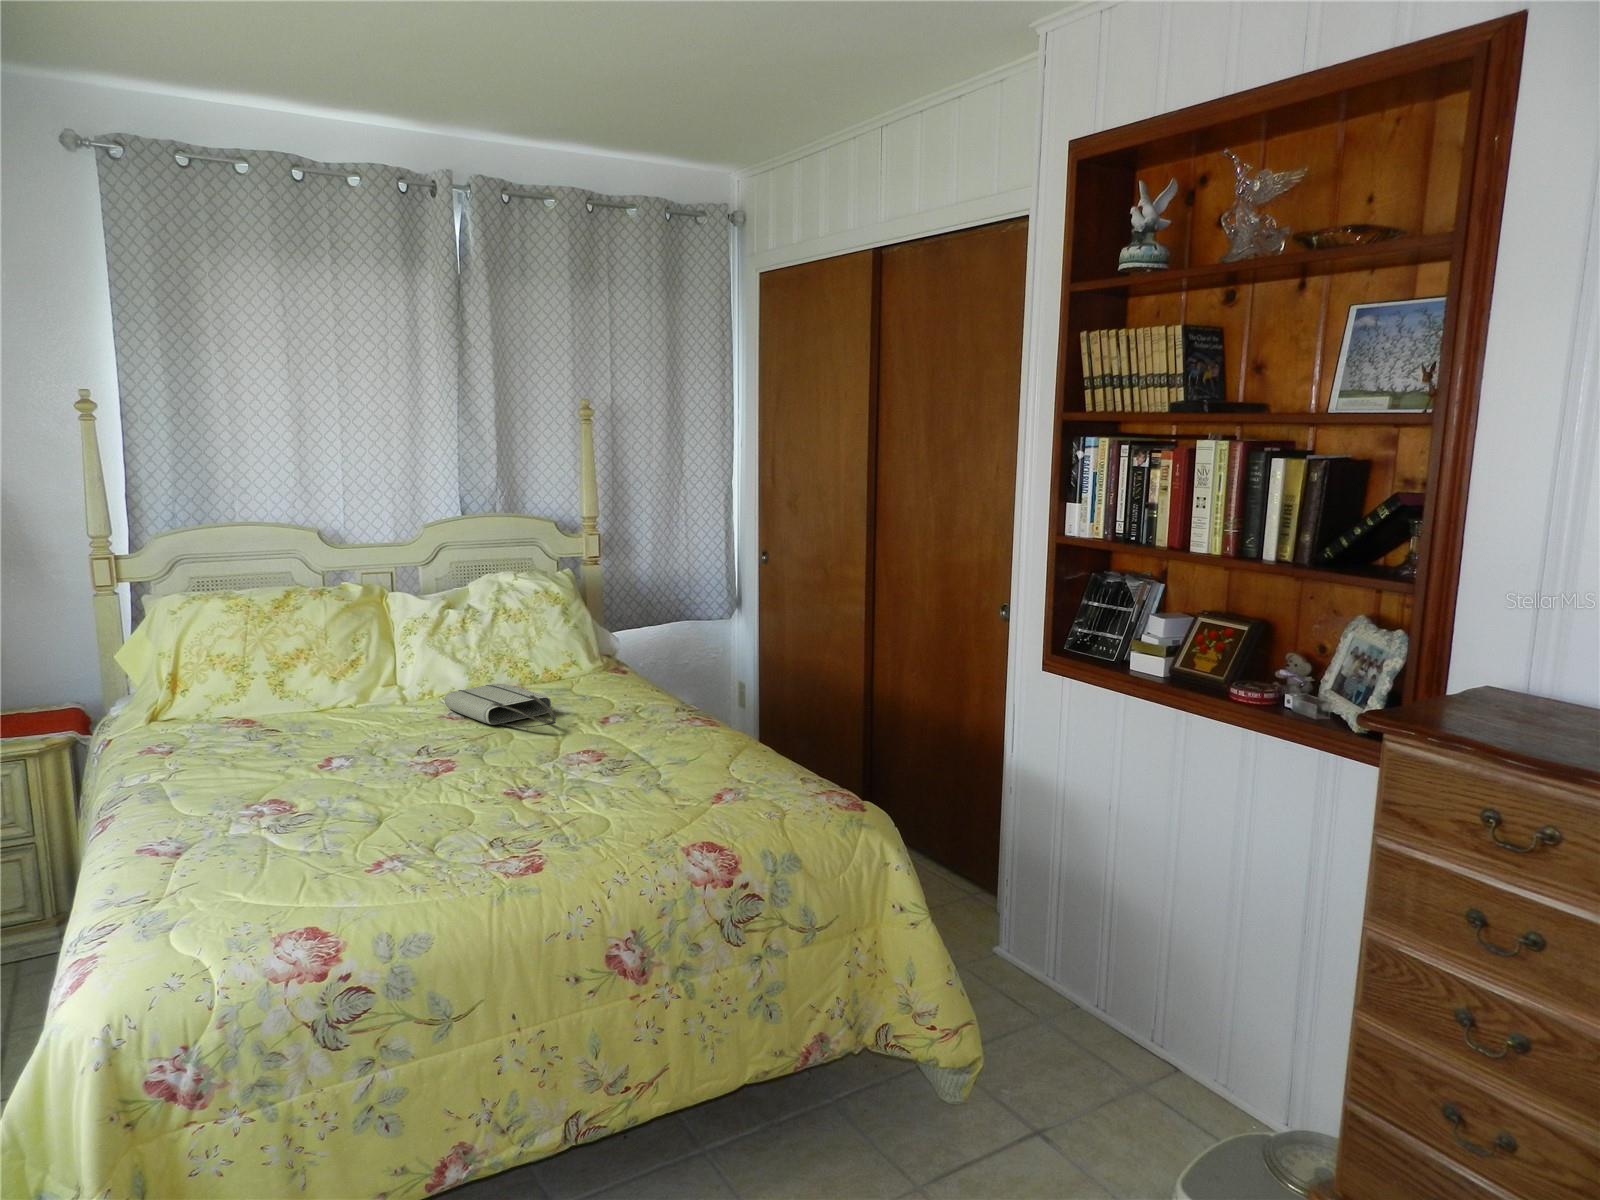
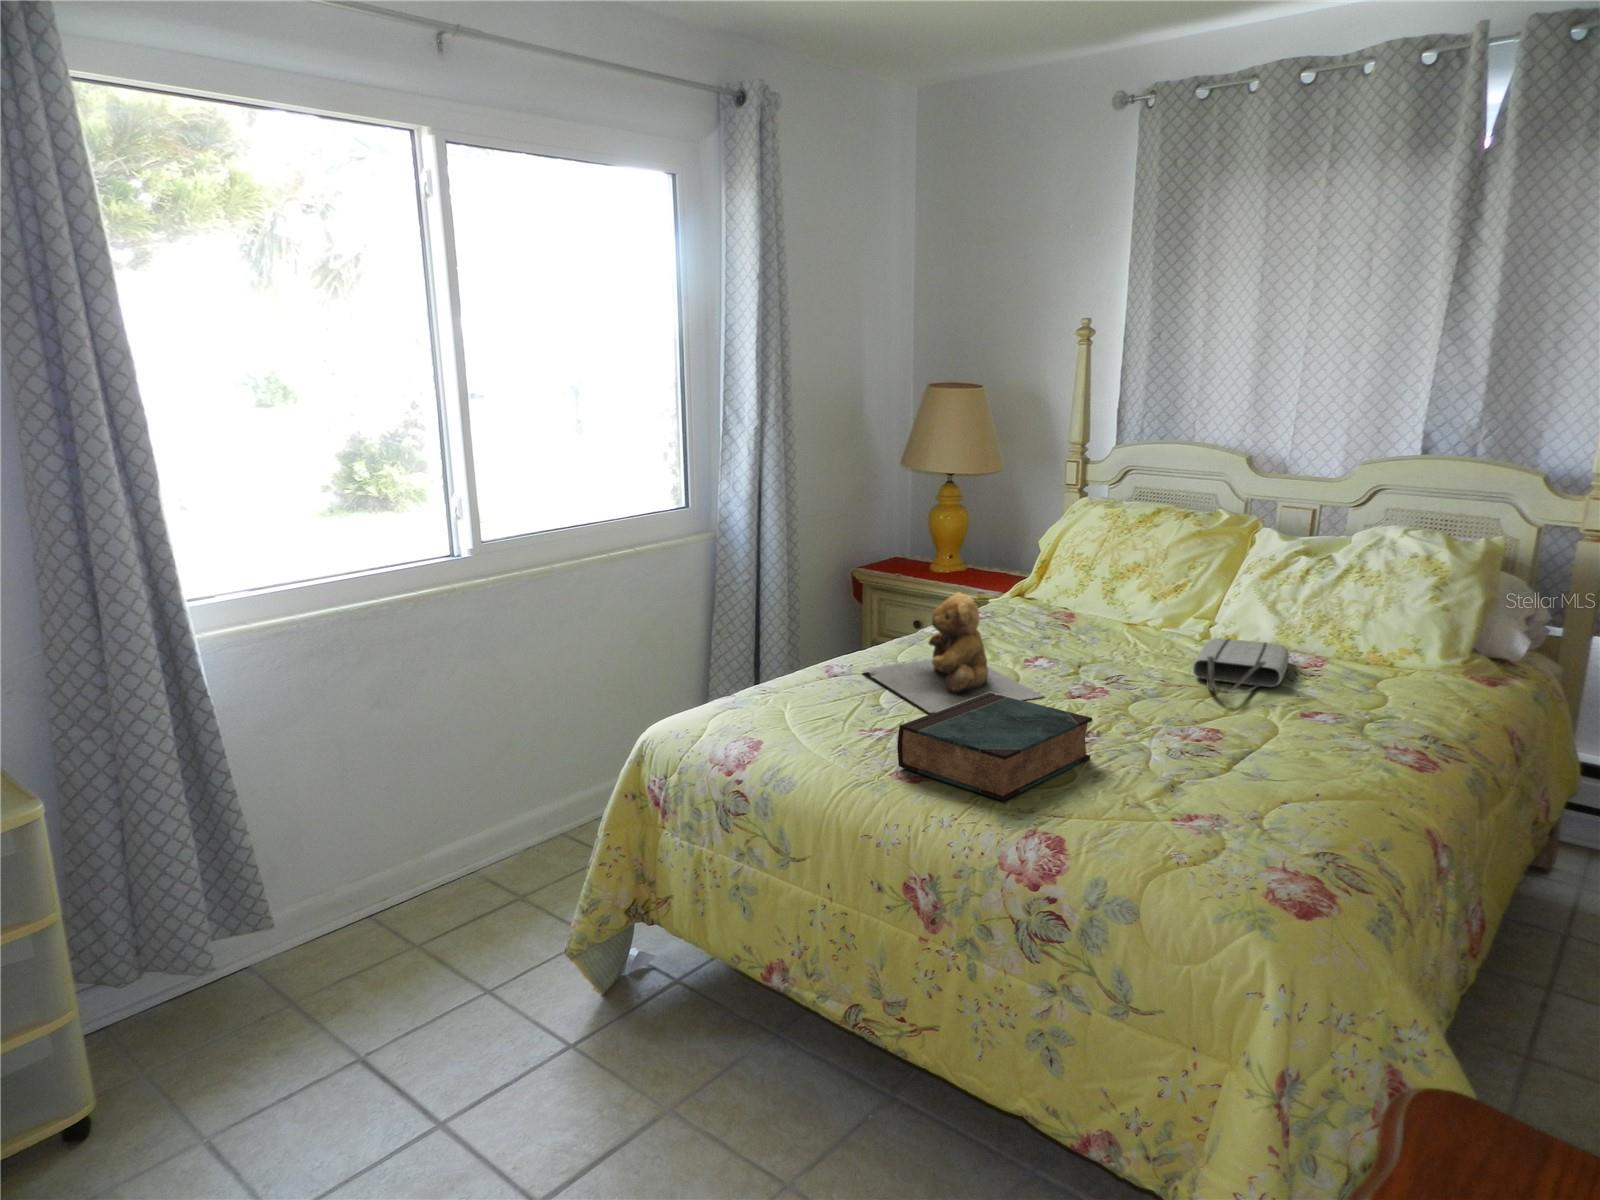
teddy bear: none [212,700,437,833] -> present [864,592,1044,713]
book: none [473,759,636,866] -> present [897,693,1092,801]

